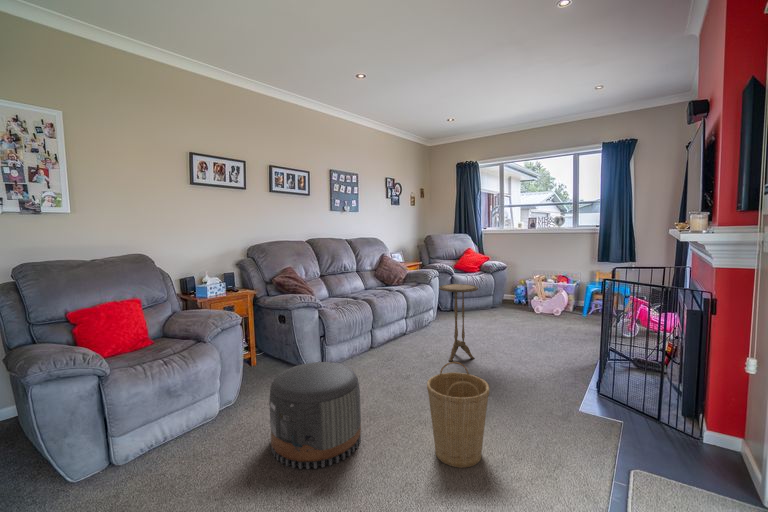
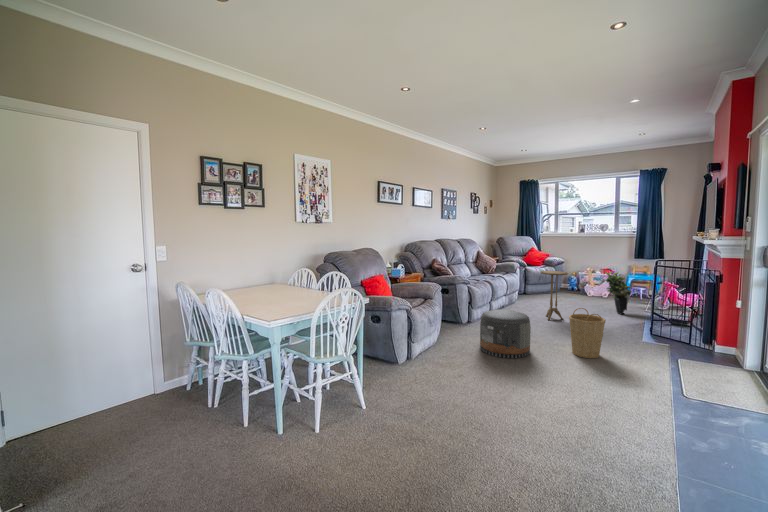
potted plant: none [542,283,581,348] -> present [605,272,631,314]

